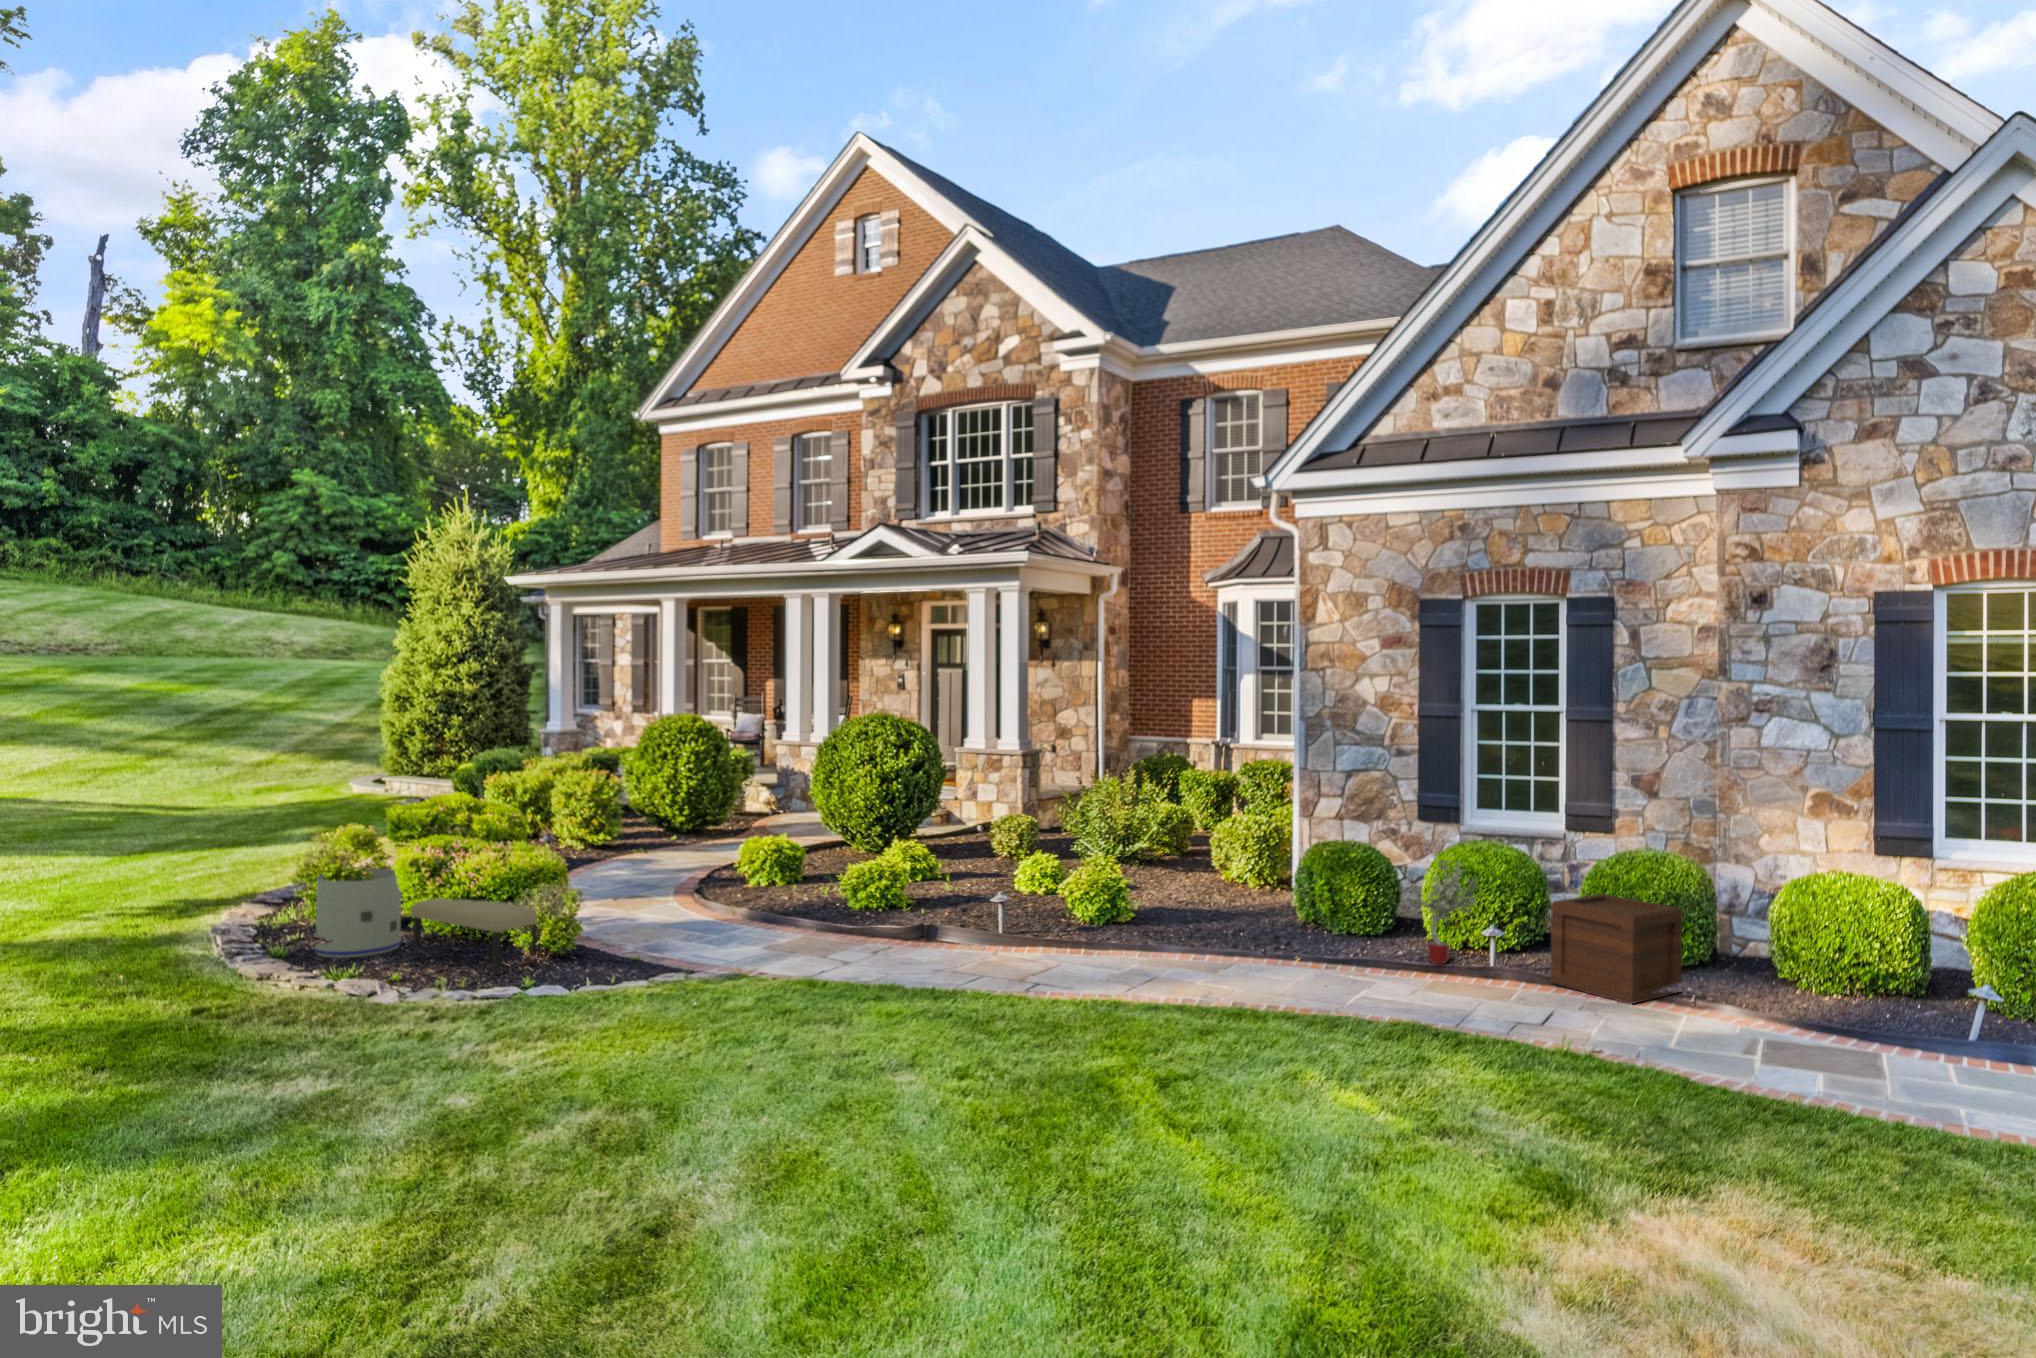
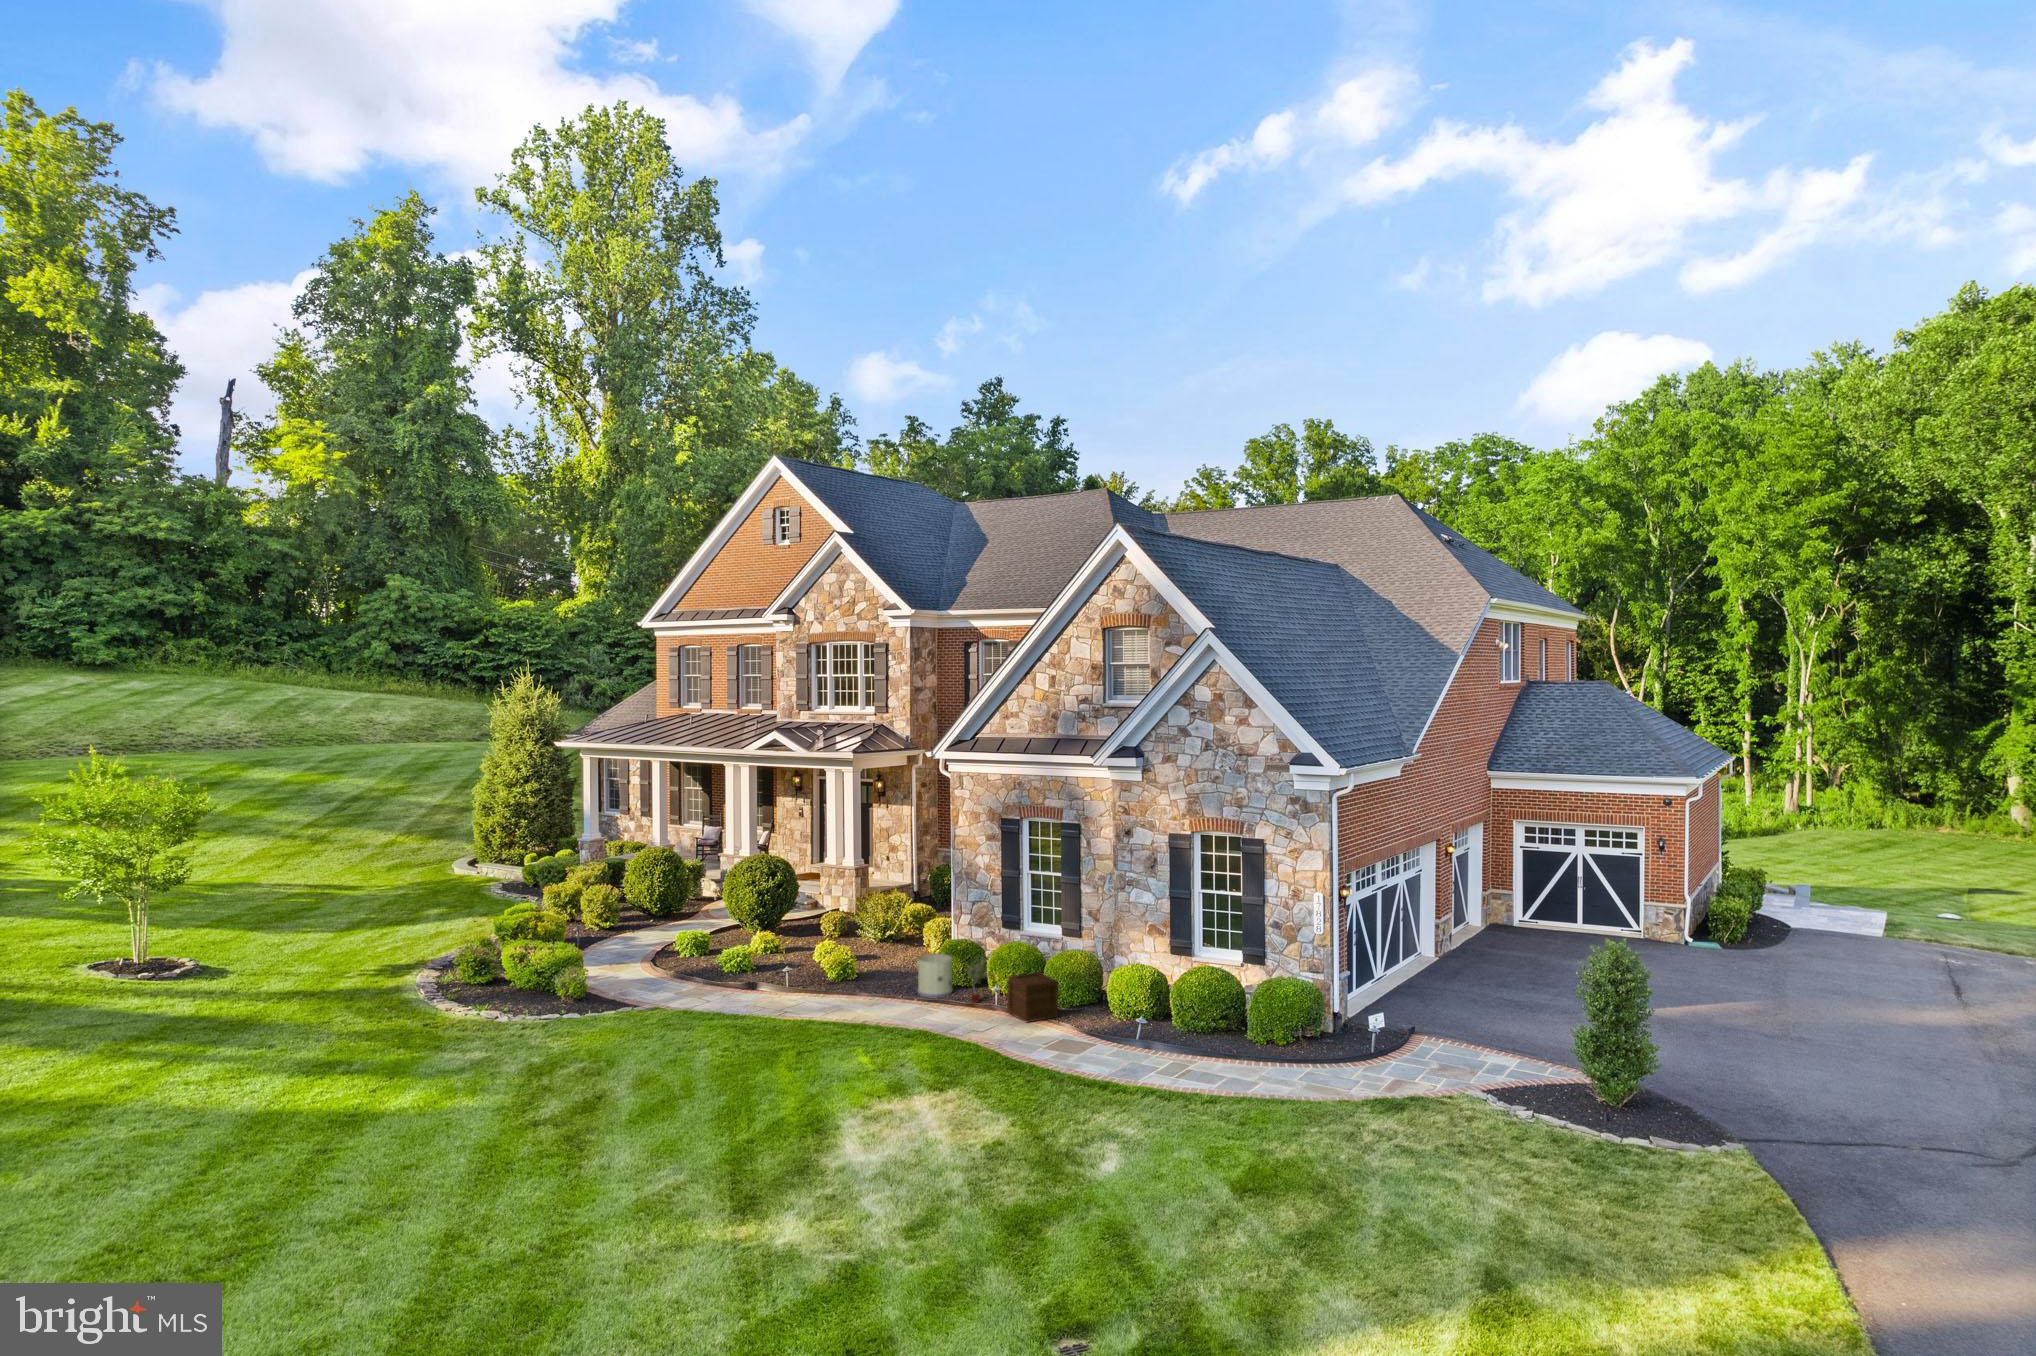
trash can: present [314,868,402,958] -> present [918,954,952,998]
bench: present [411,899,538,975] -> none [511,971,569,1010]

